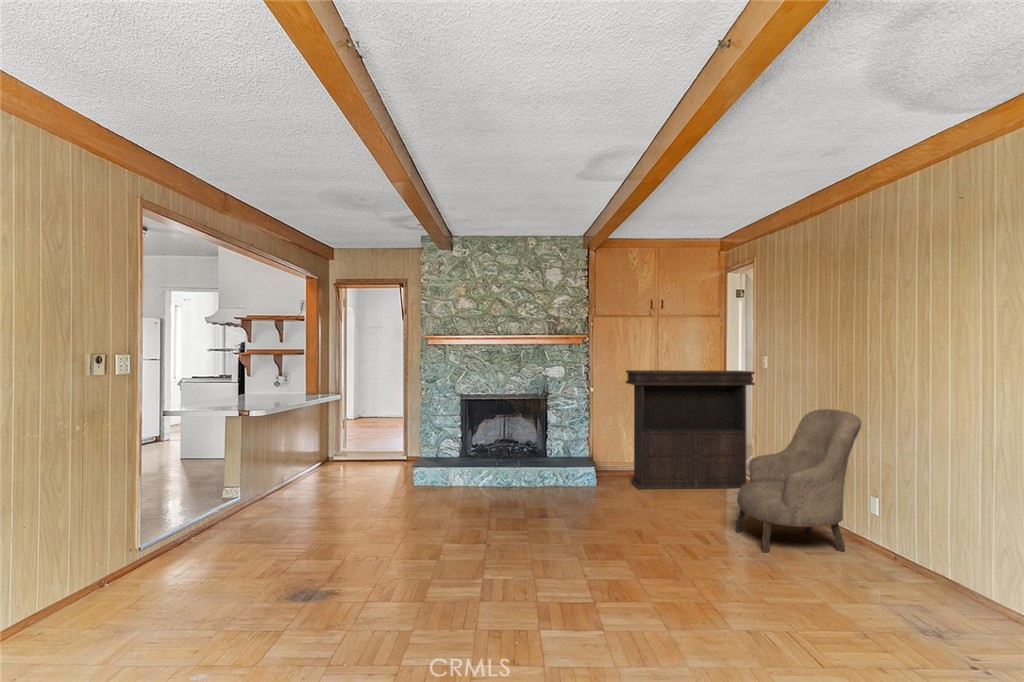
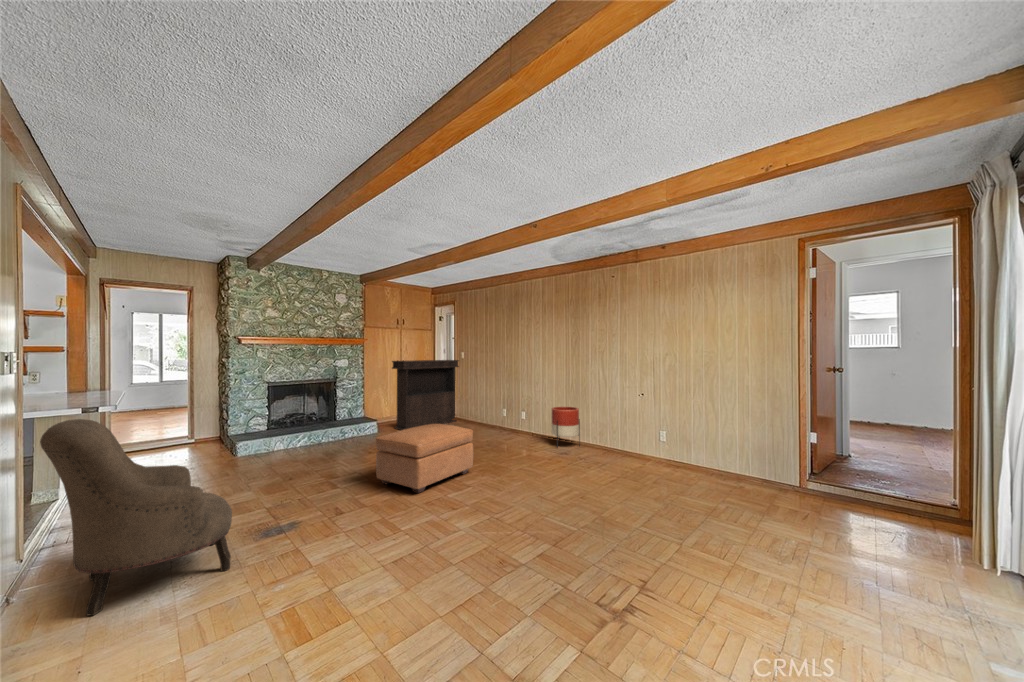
armchair: present [736,409,861,552] -> present [40,419,232,616]
ottoman: none [470,487,626,600] -> present [376,424,473,493]
planter: none [881,495,964,608] -> present [552,407,580,447]

